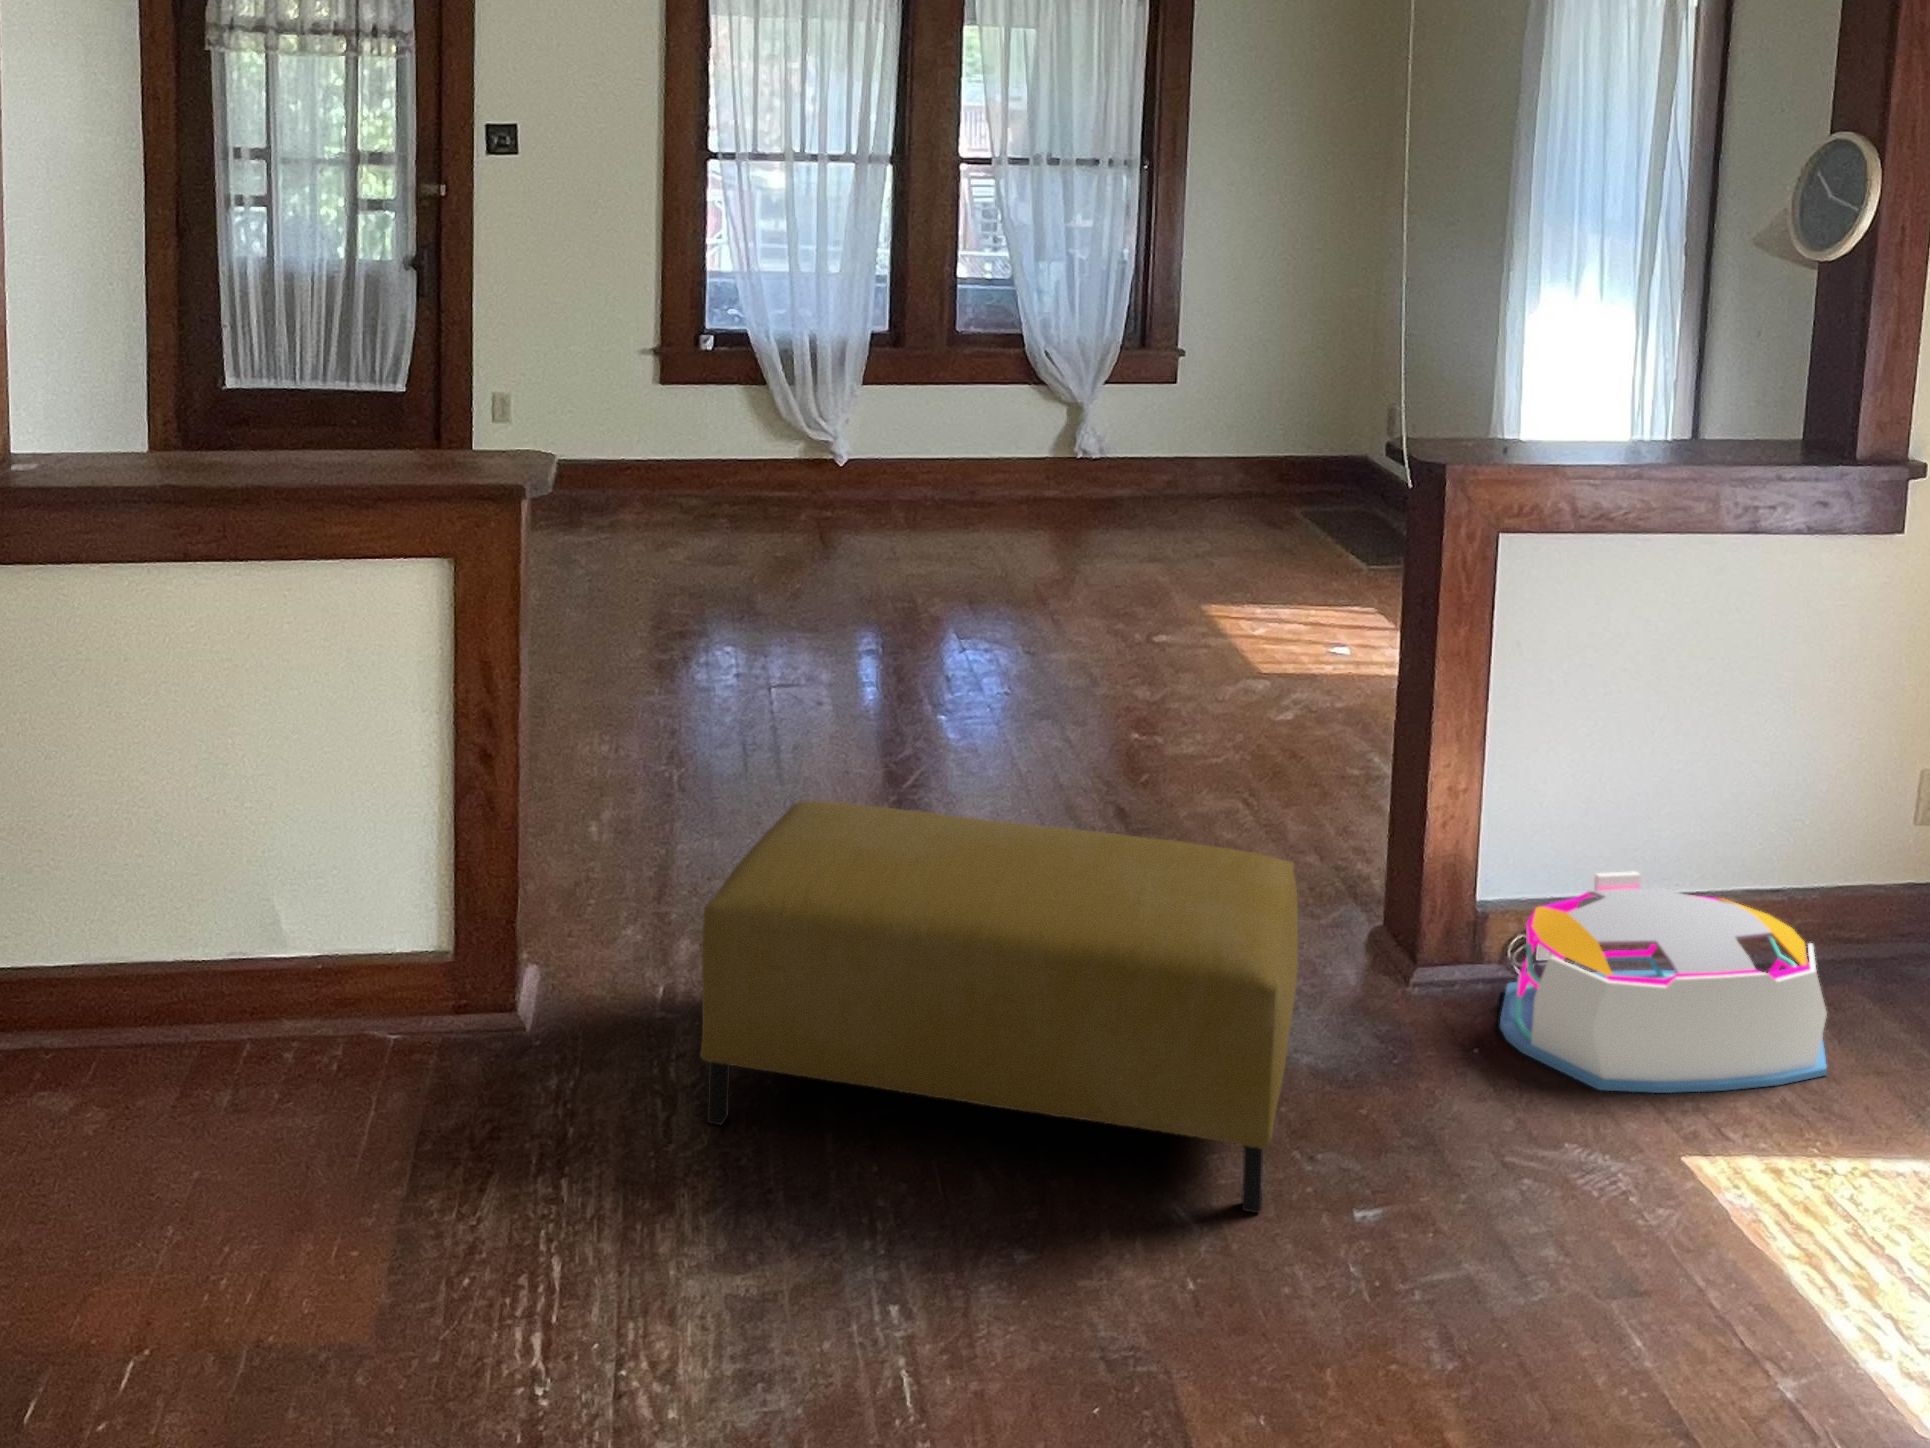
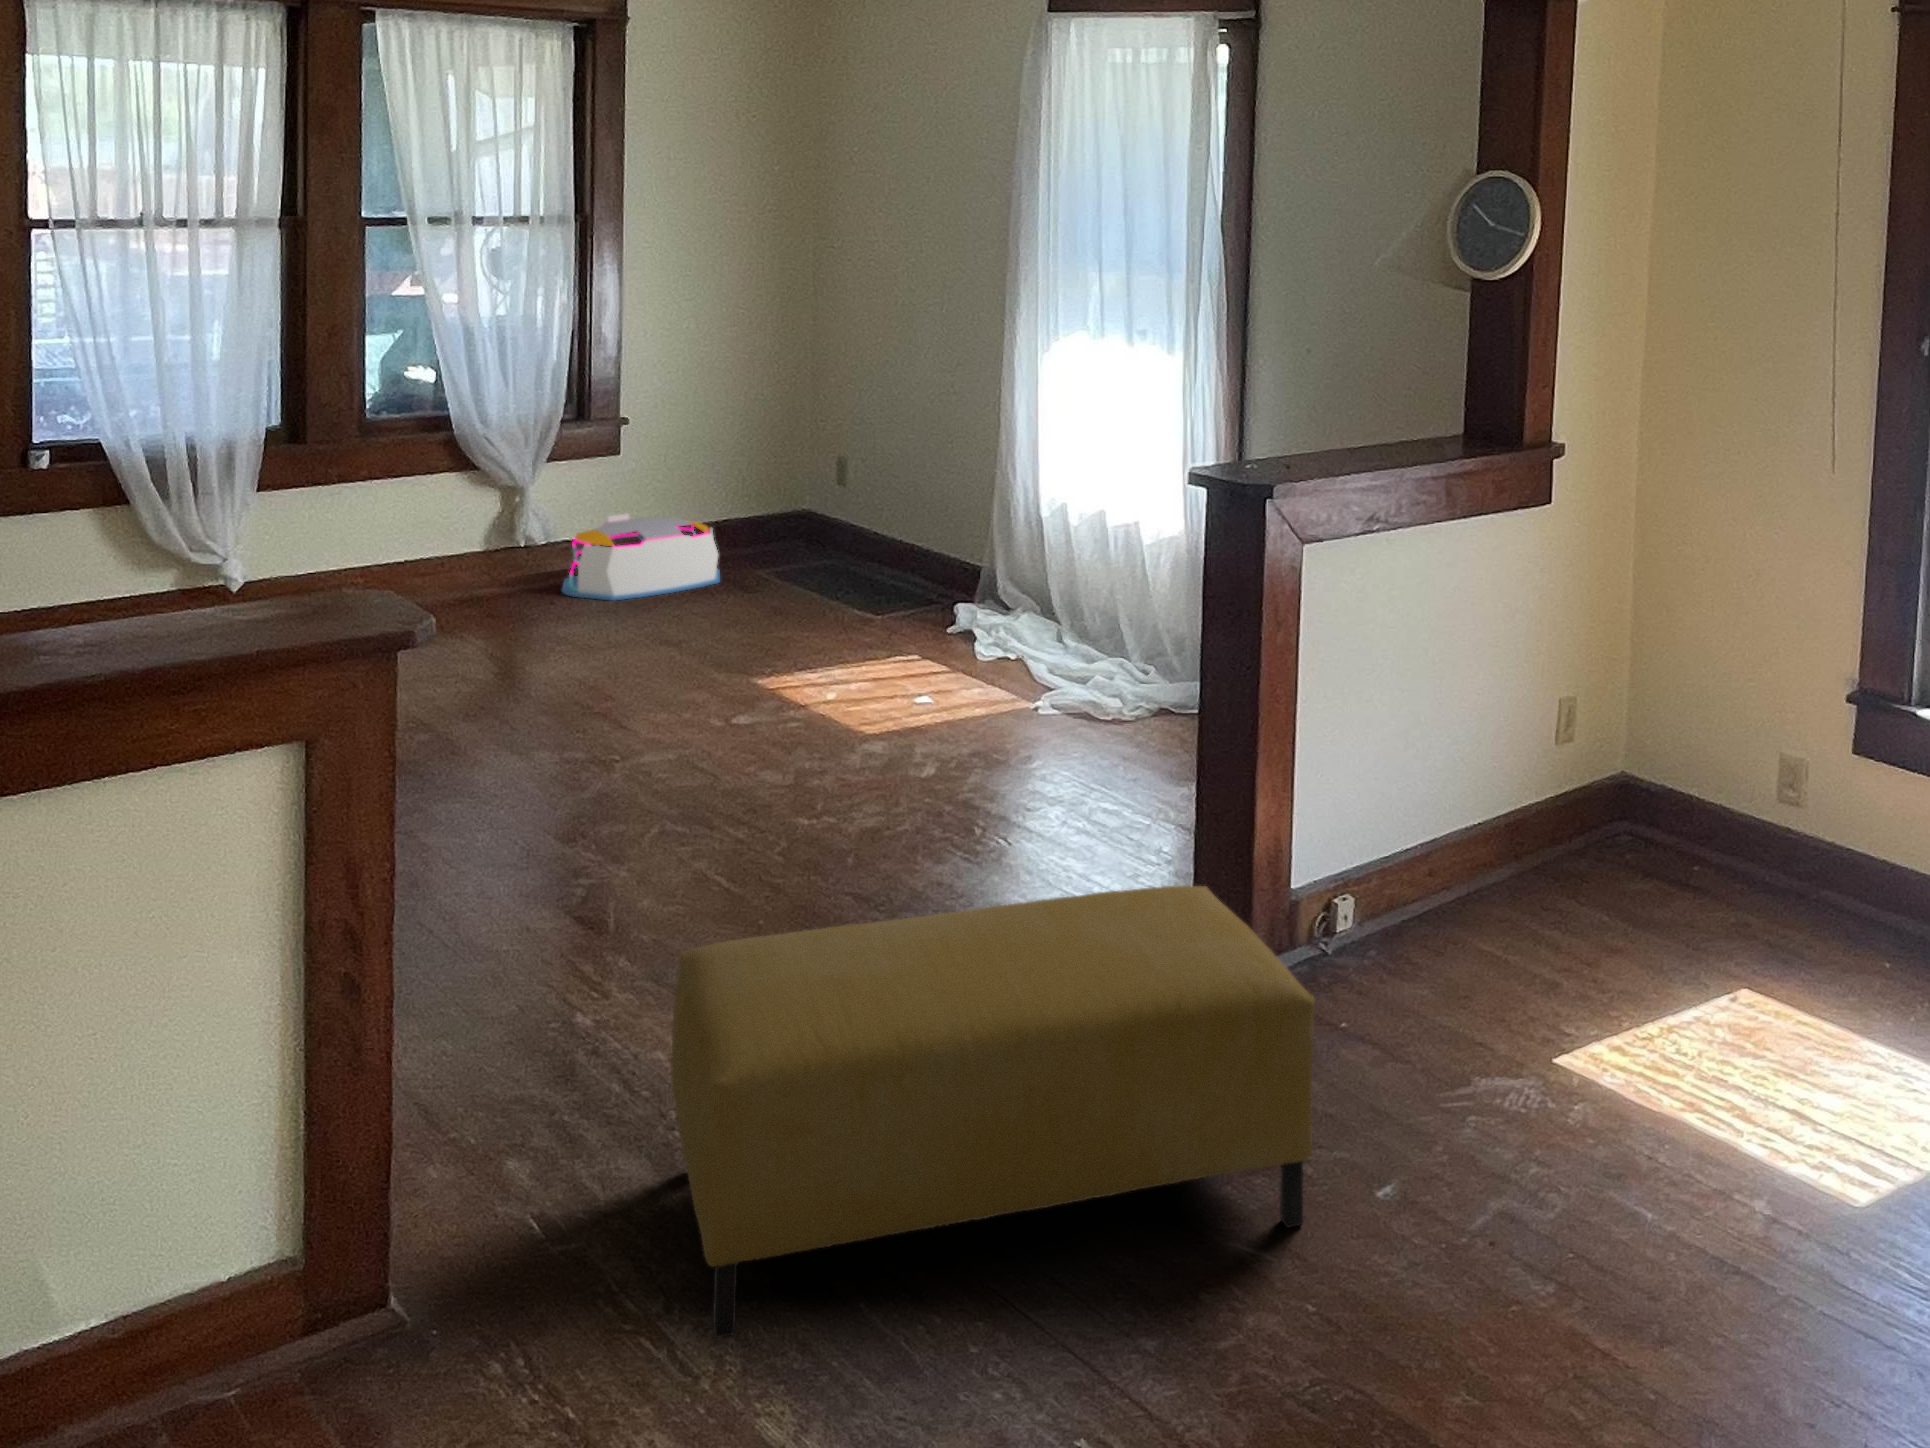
storage bin: present [1500,871,1827,1093] -> present [562,513,720,600]

